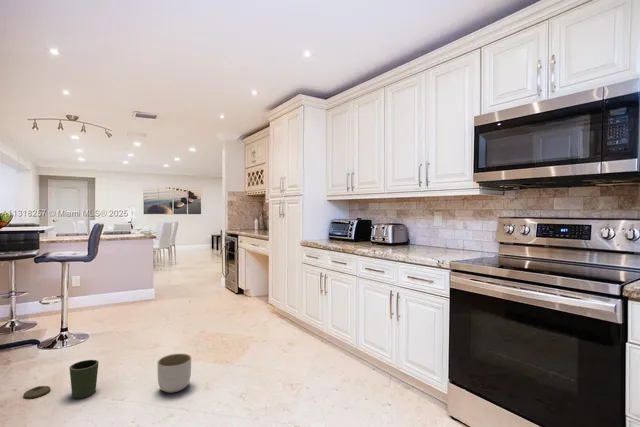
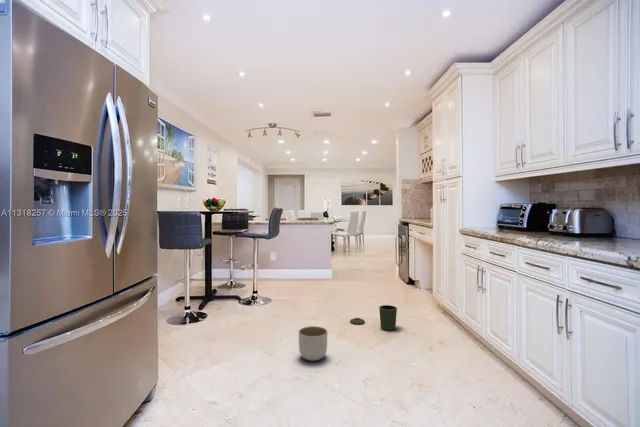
trash can: present [23,360,99,399] -> present [350,305,397,331]

